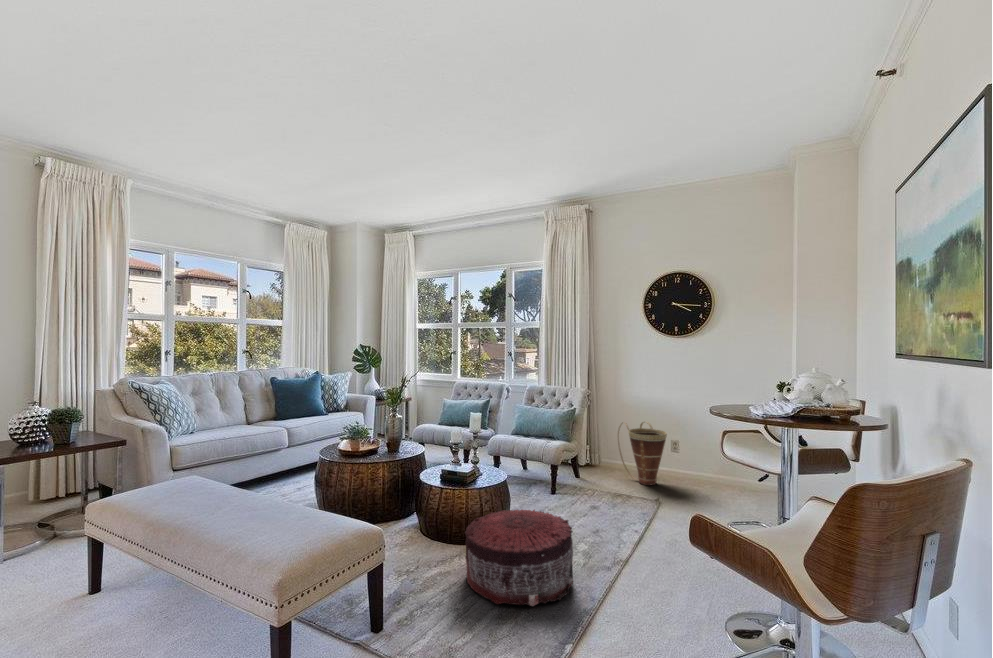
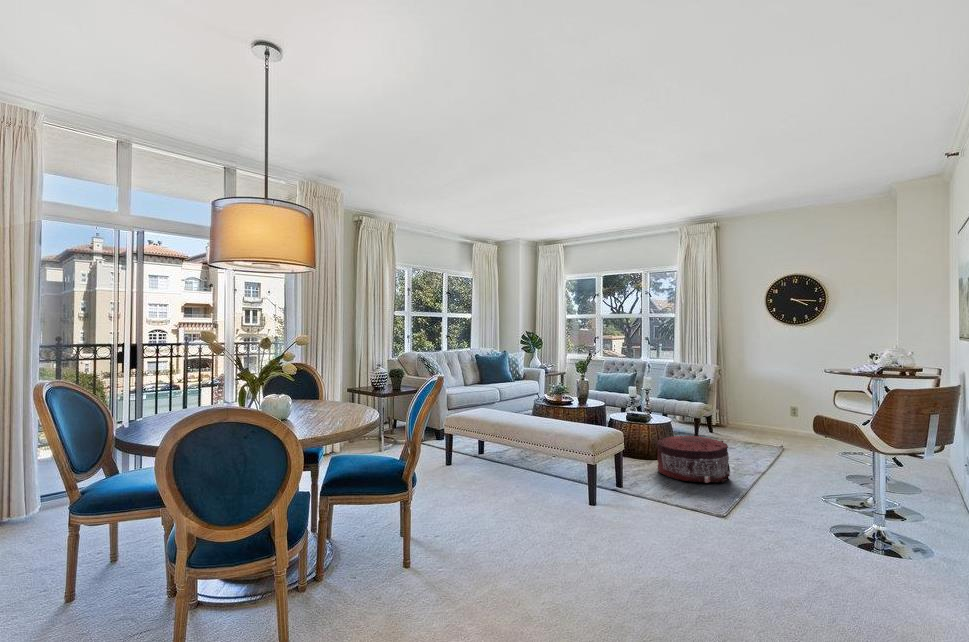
basket: present [618,422,667,485] -> none [744,392,787,439]

